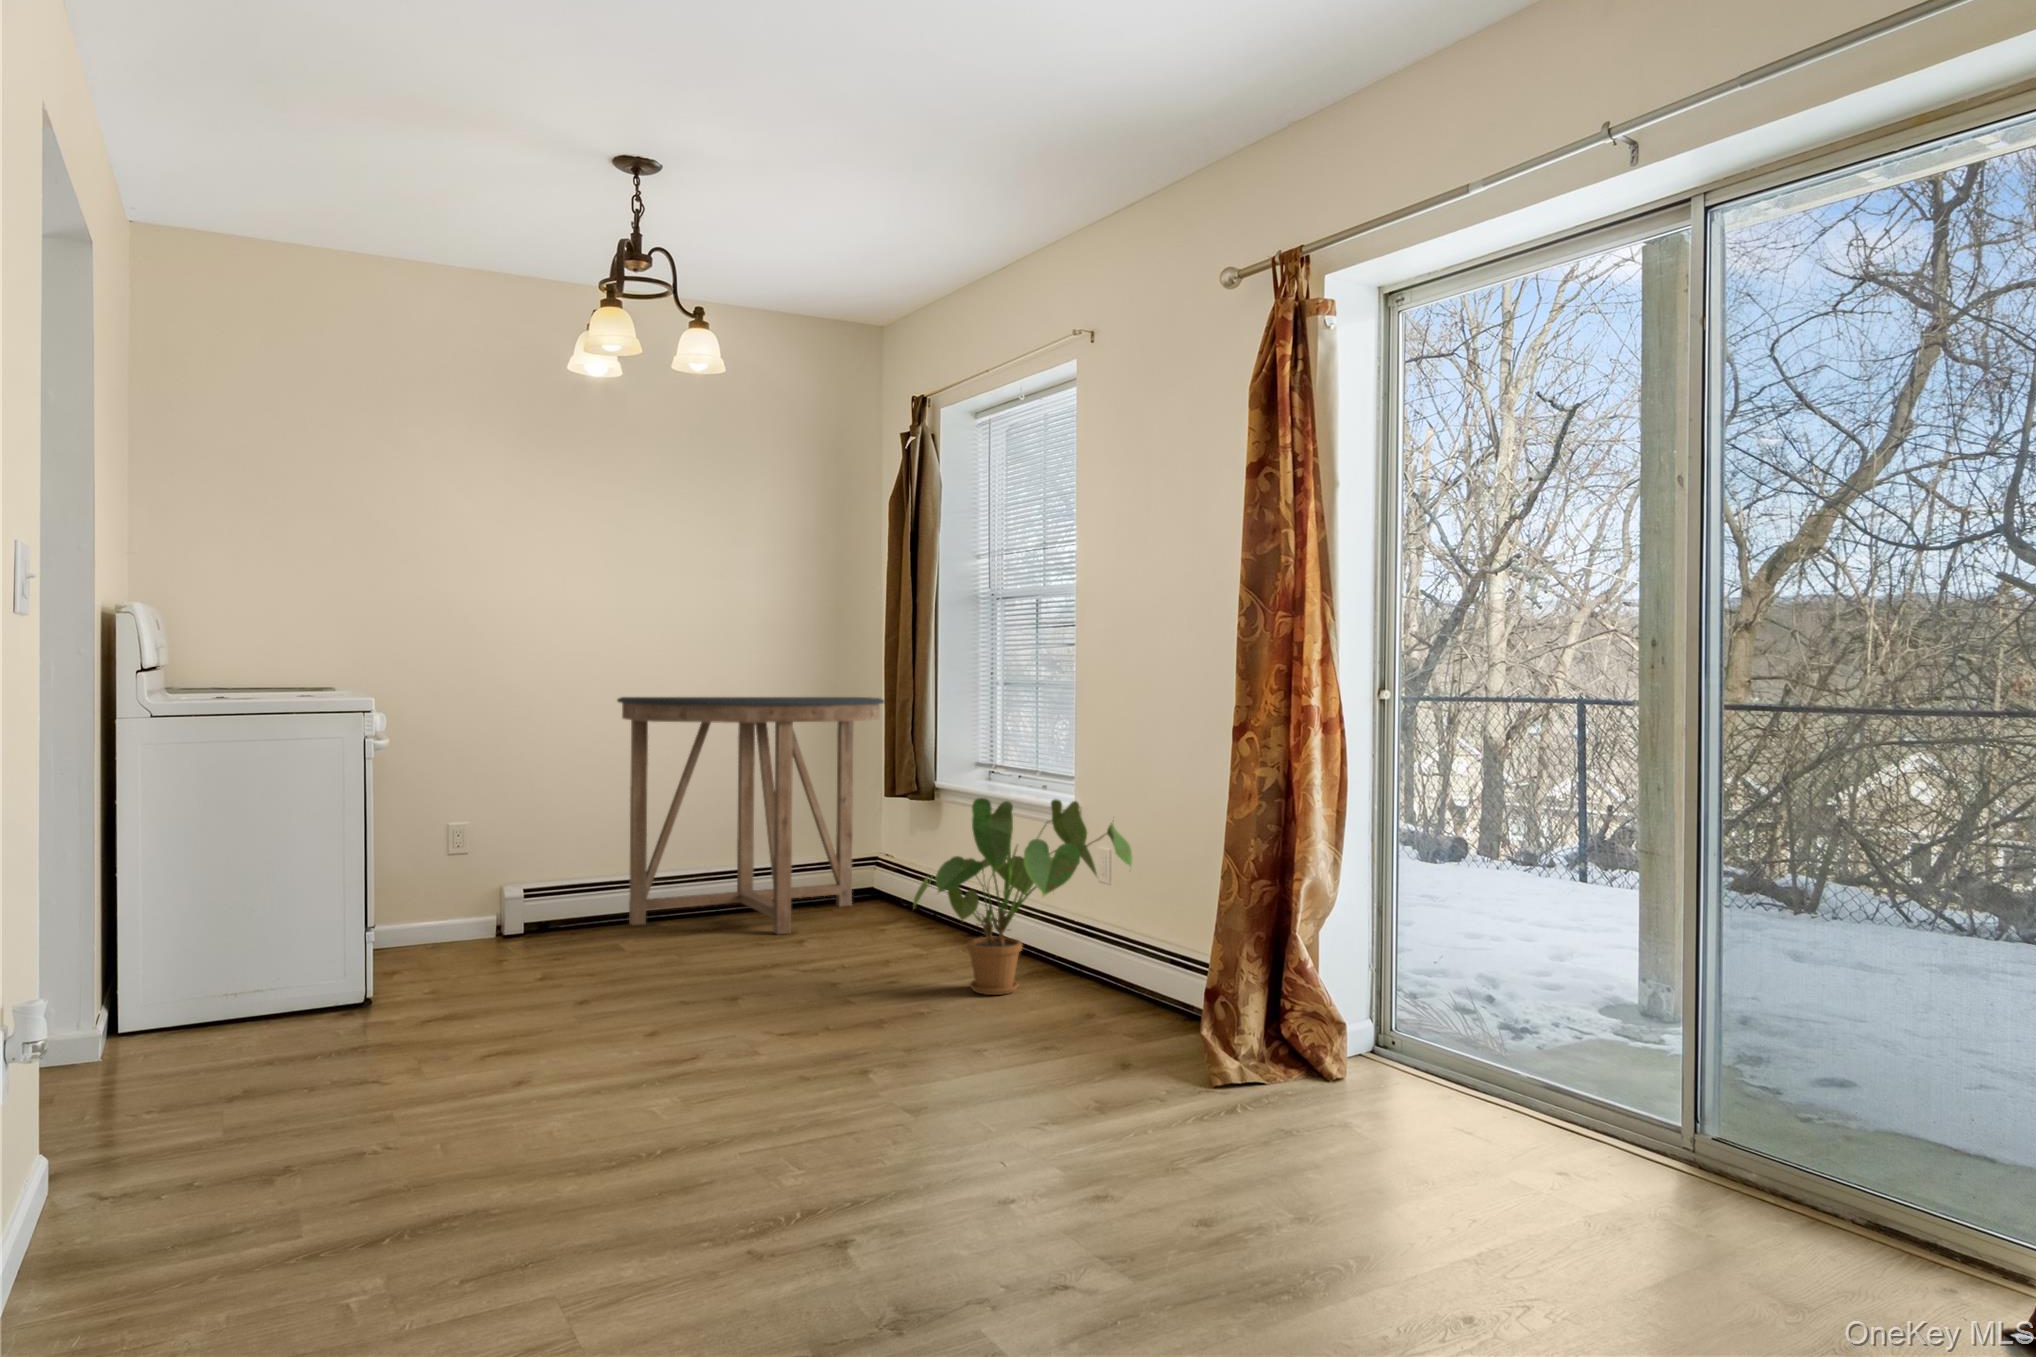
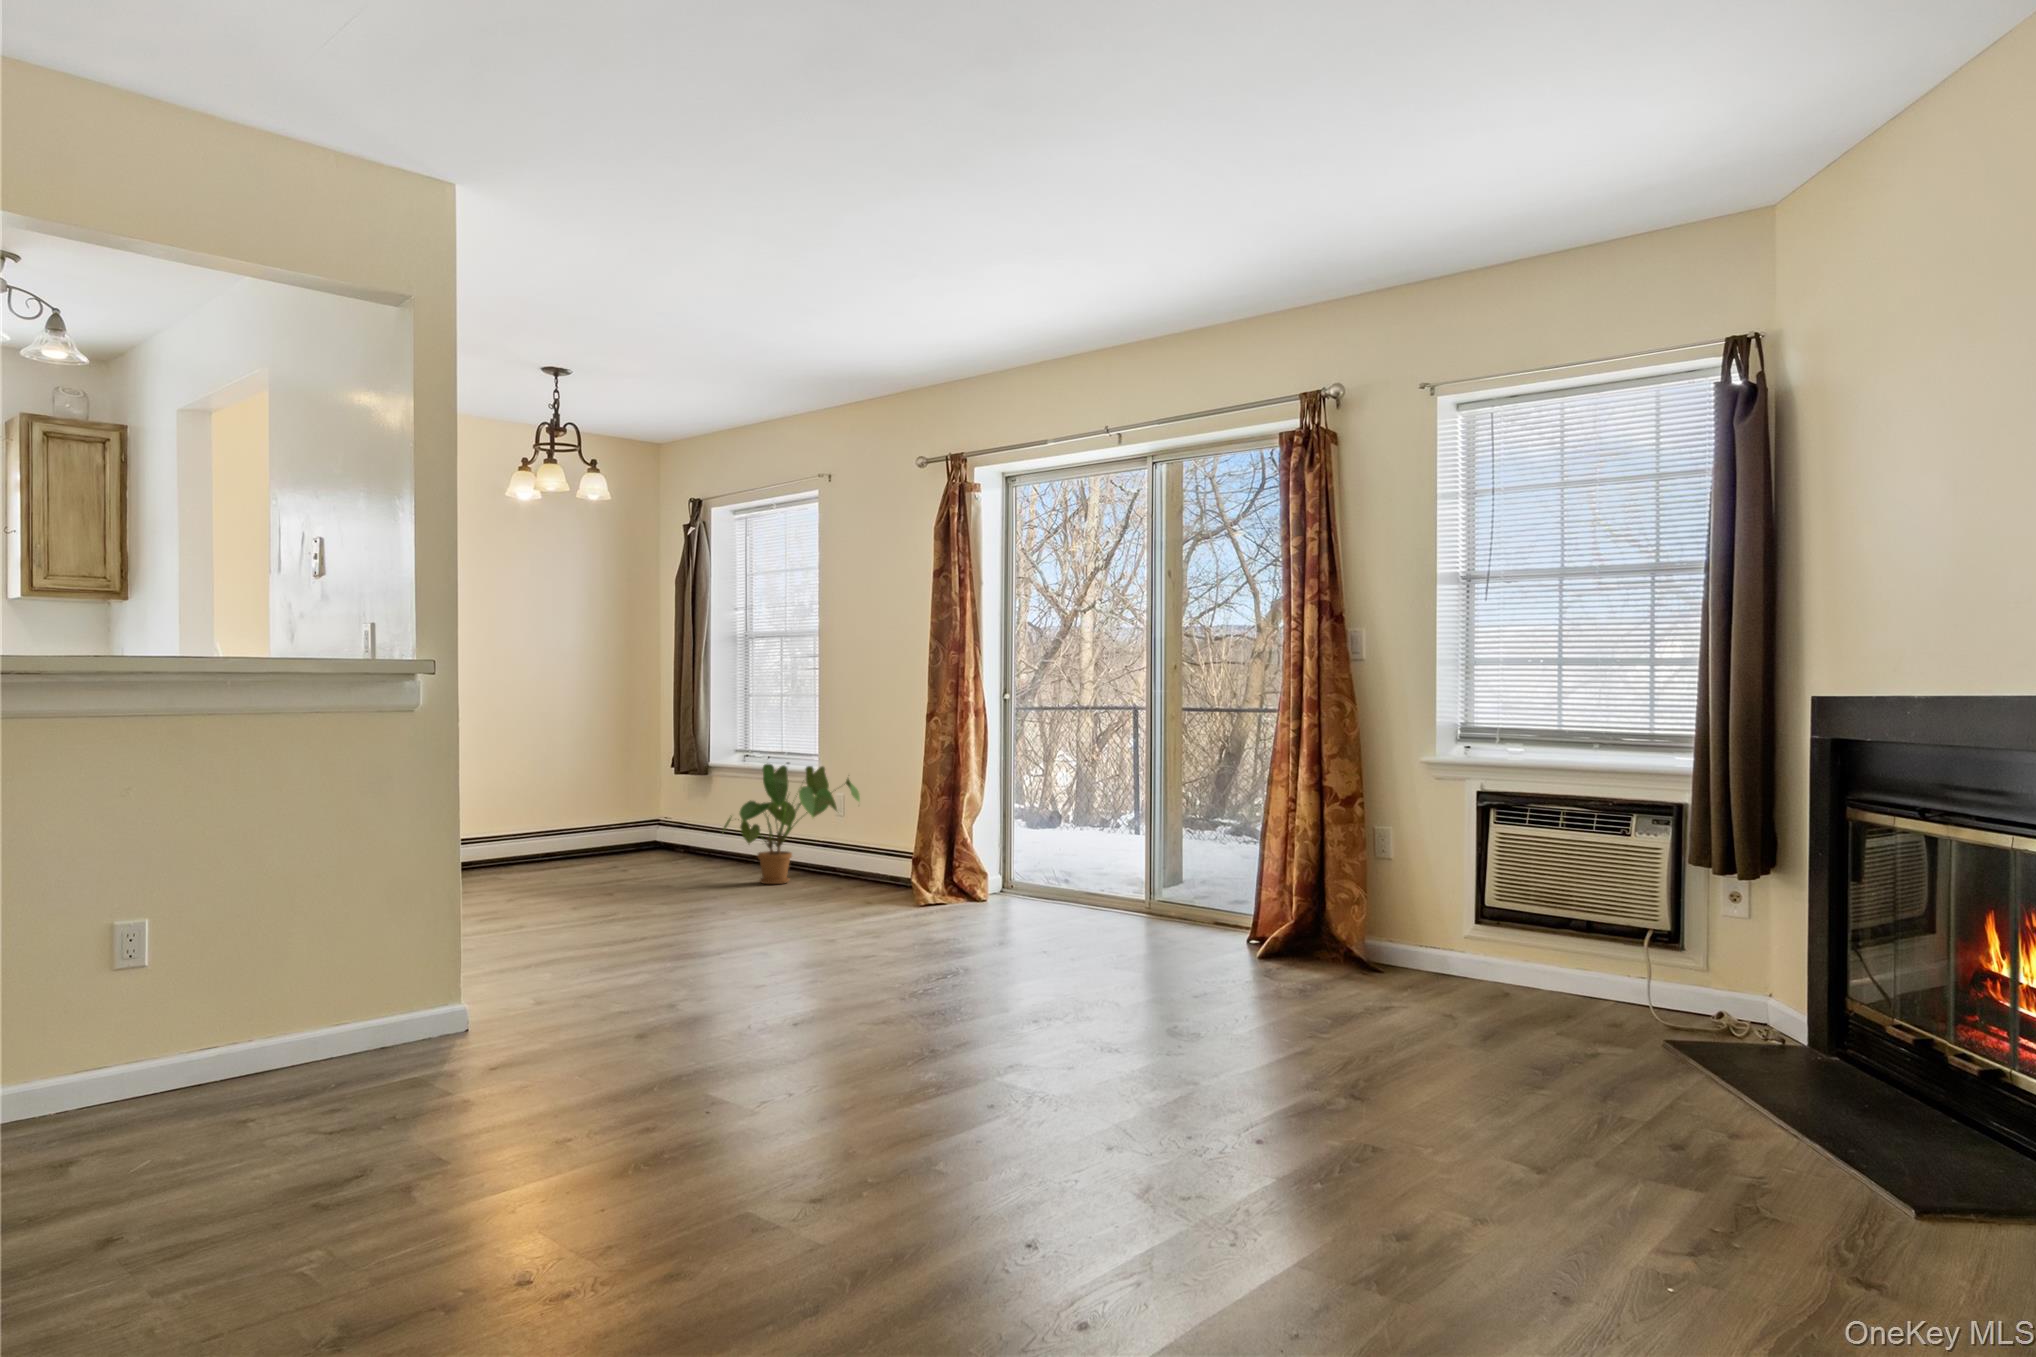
console table: present [617,697,884,934] -> none [480,706,672,868]

